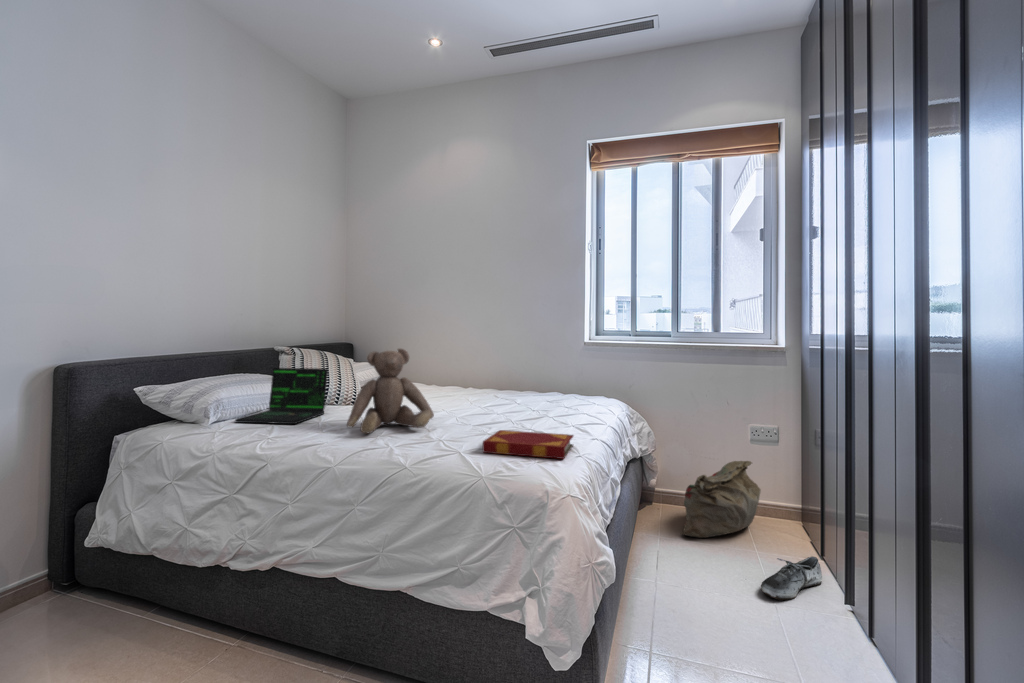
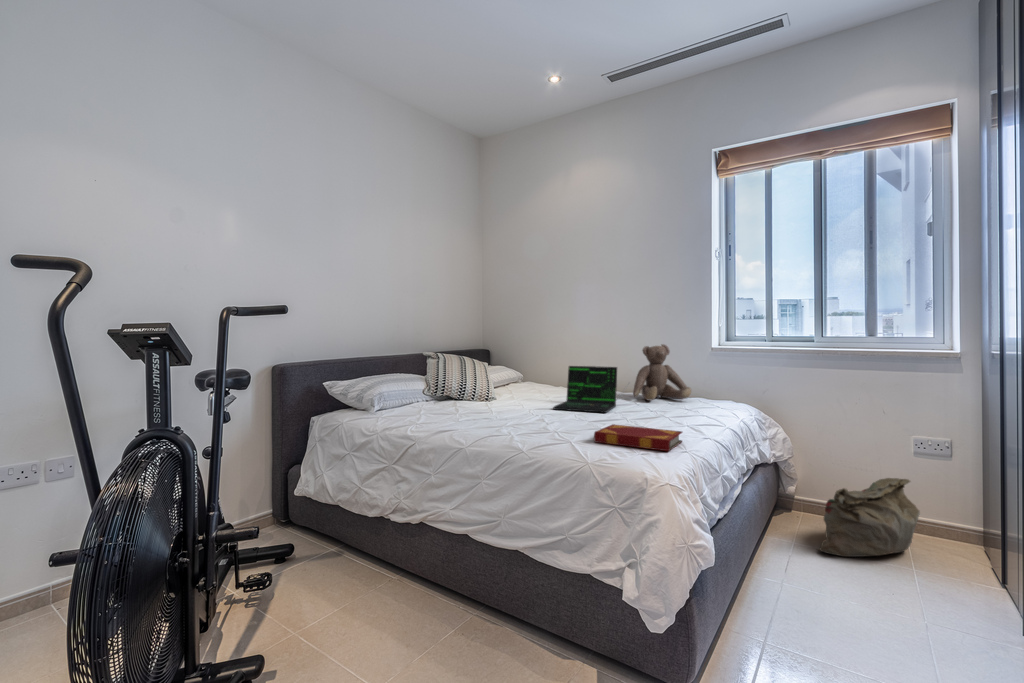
teddy bear: present [347,349,434,433] -> present [633,344,691,400]
laptop: present [235,368,328,424] -> present [553,366,617,413]
shoe: present [761,556,822,601] -> none [902,582,987,628]

